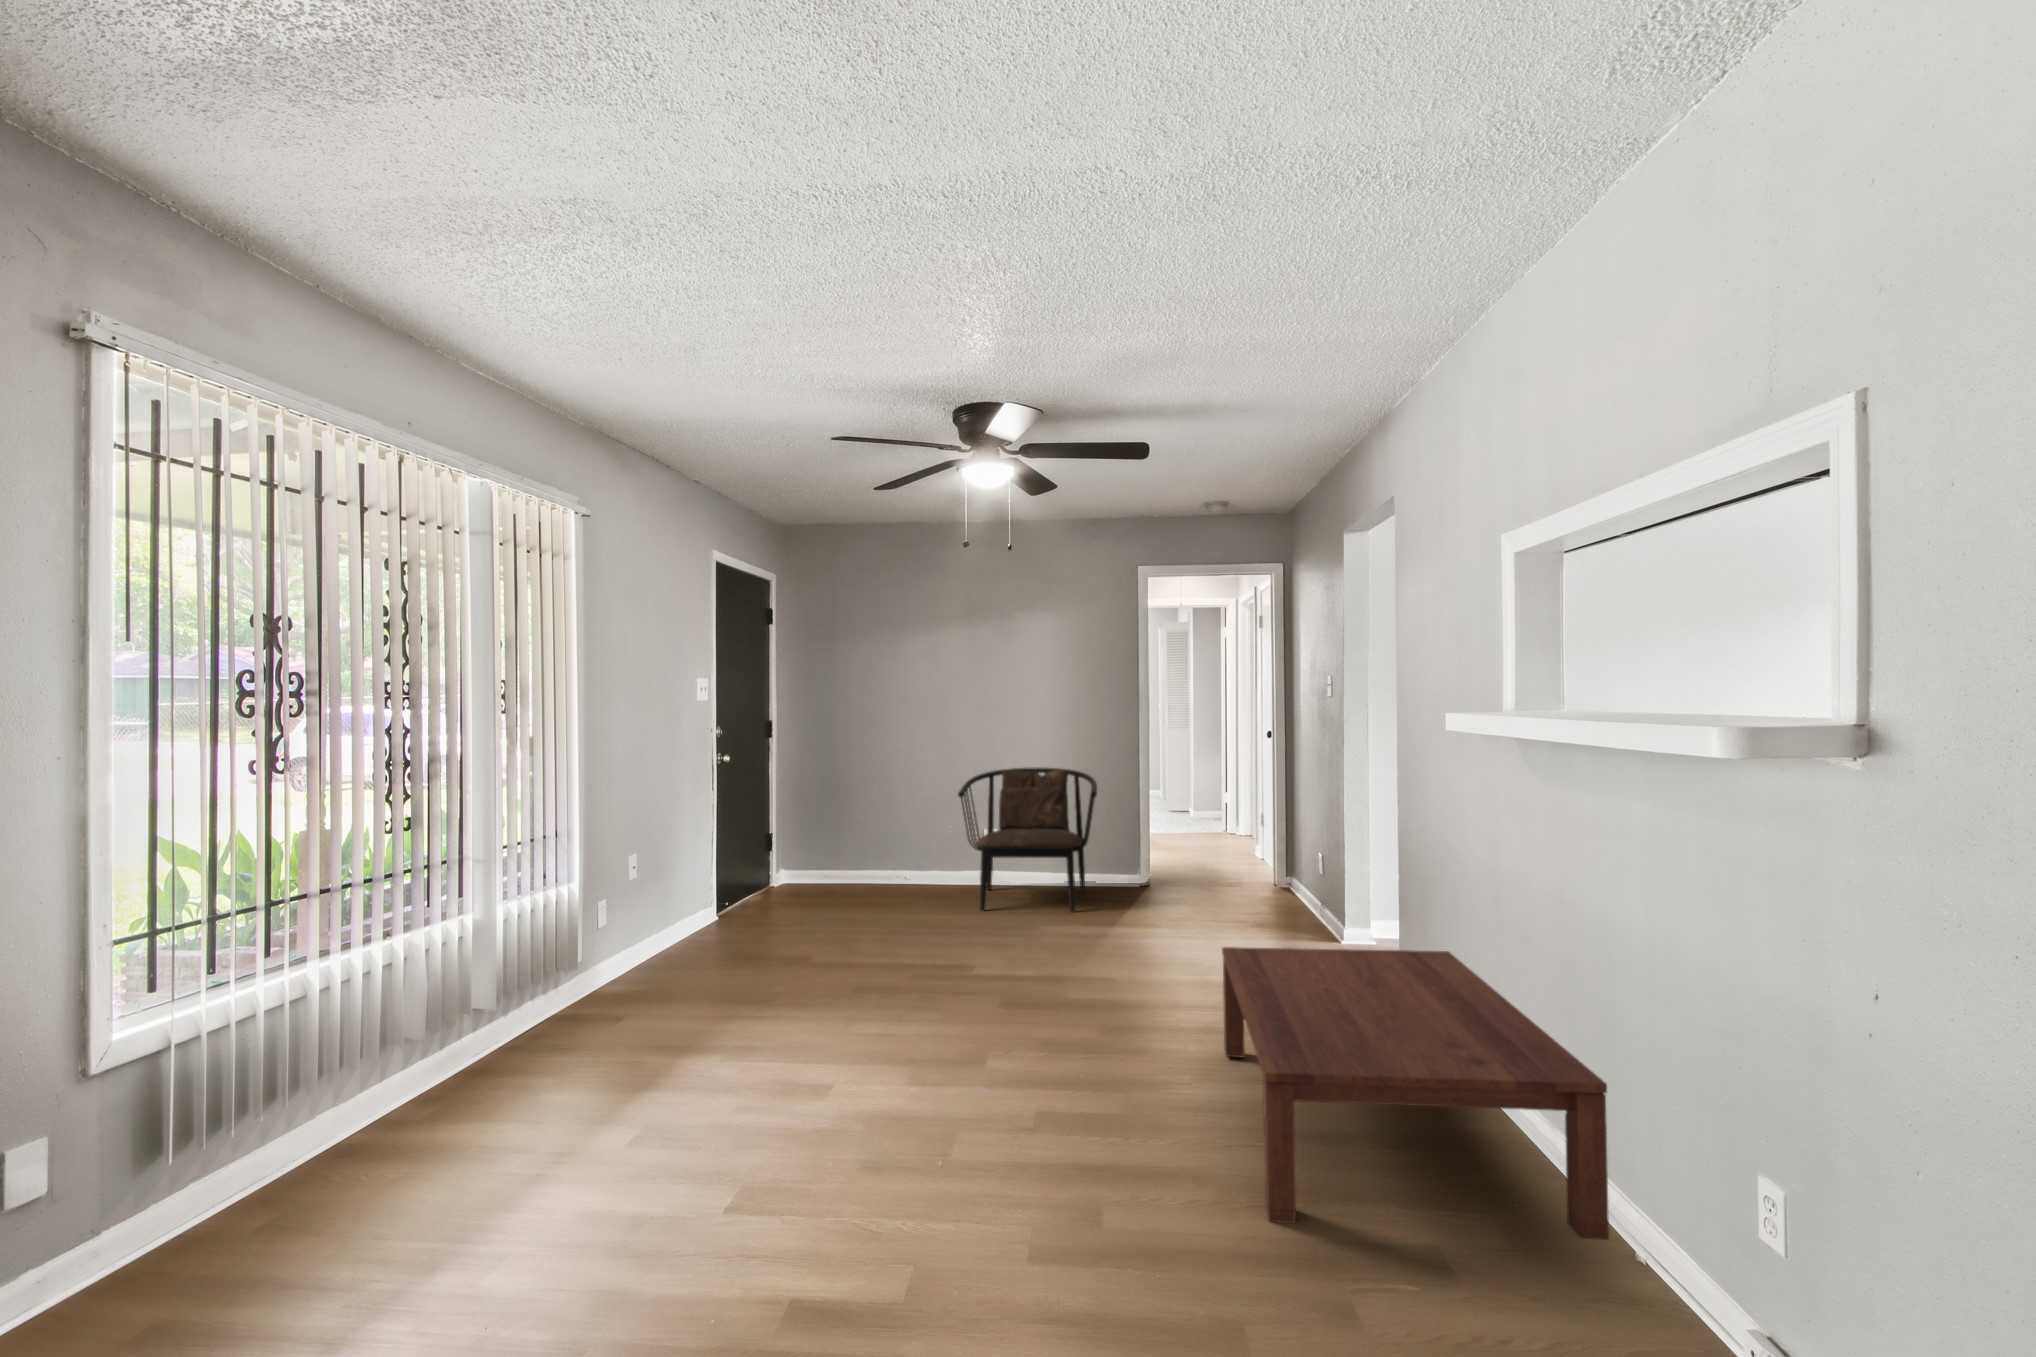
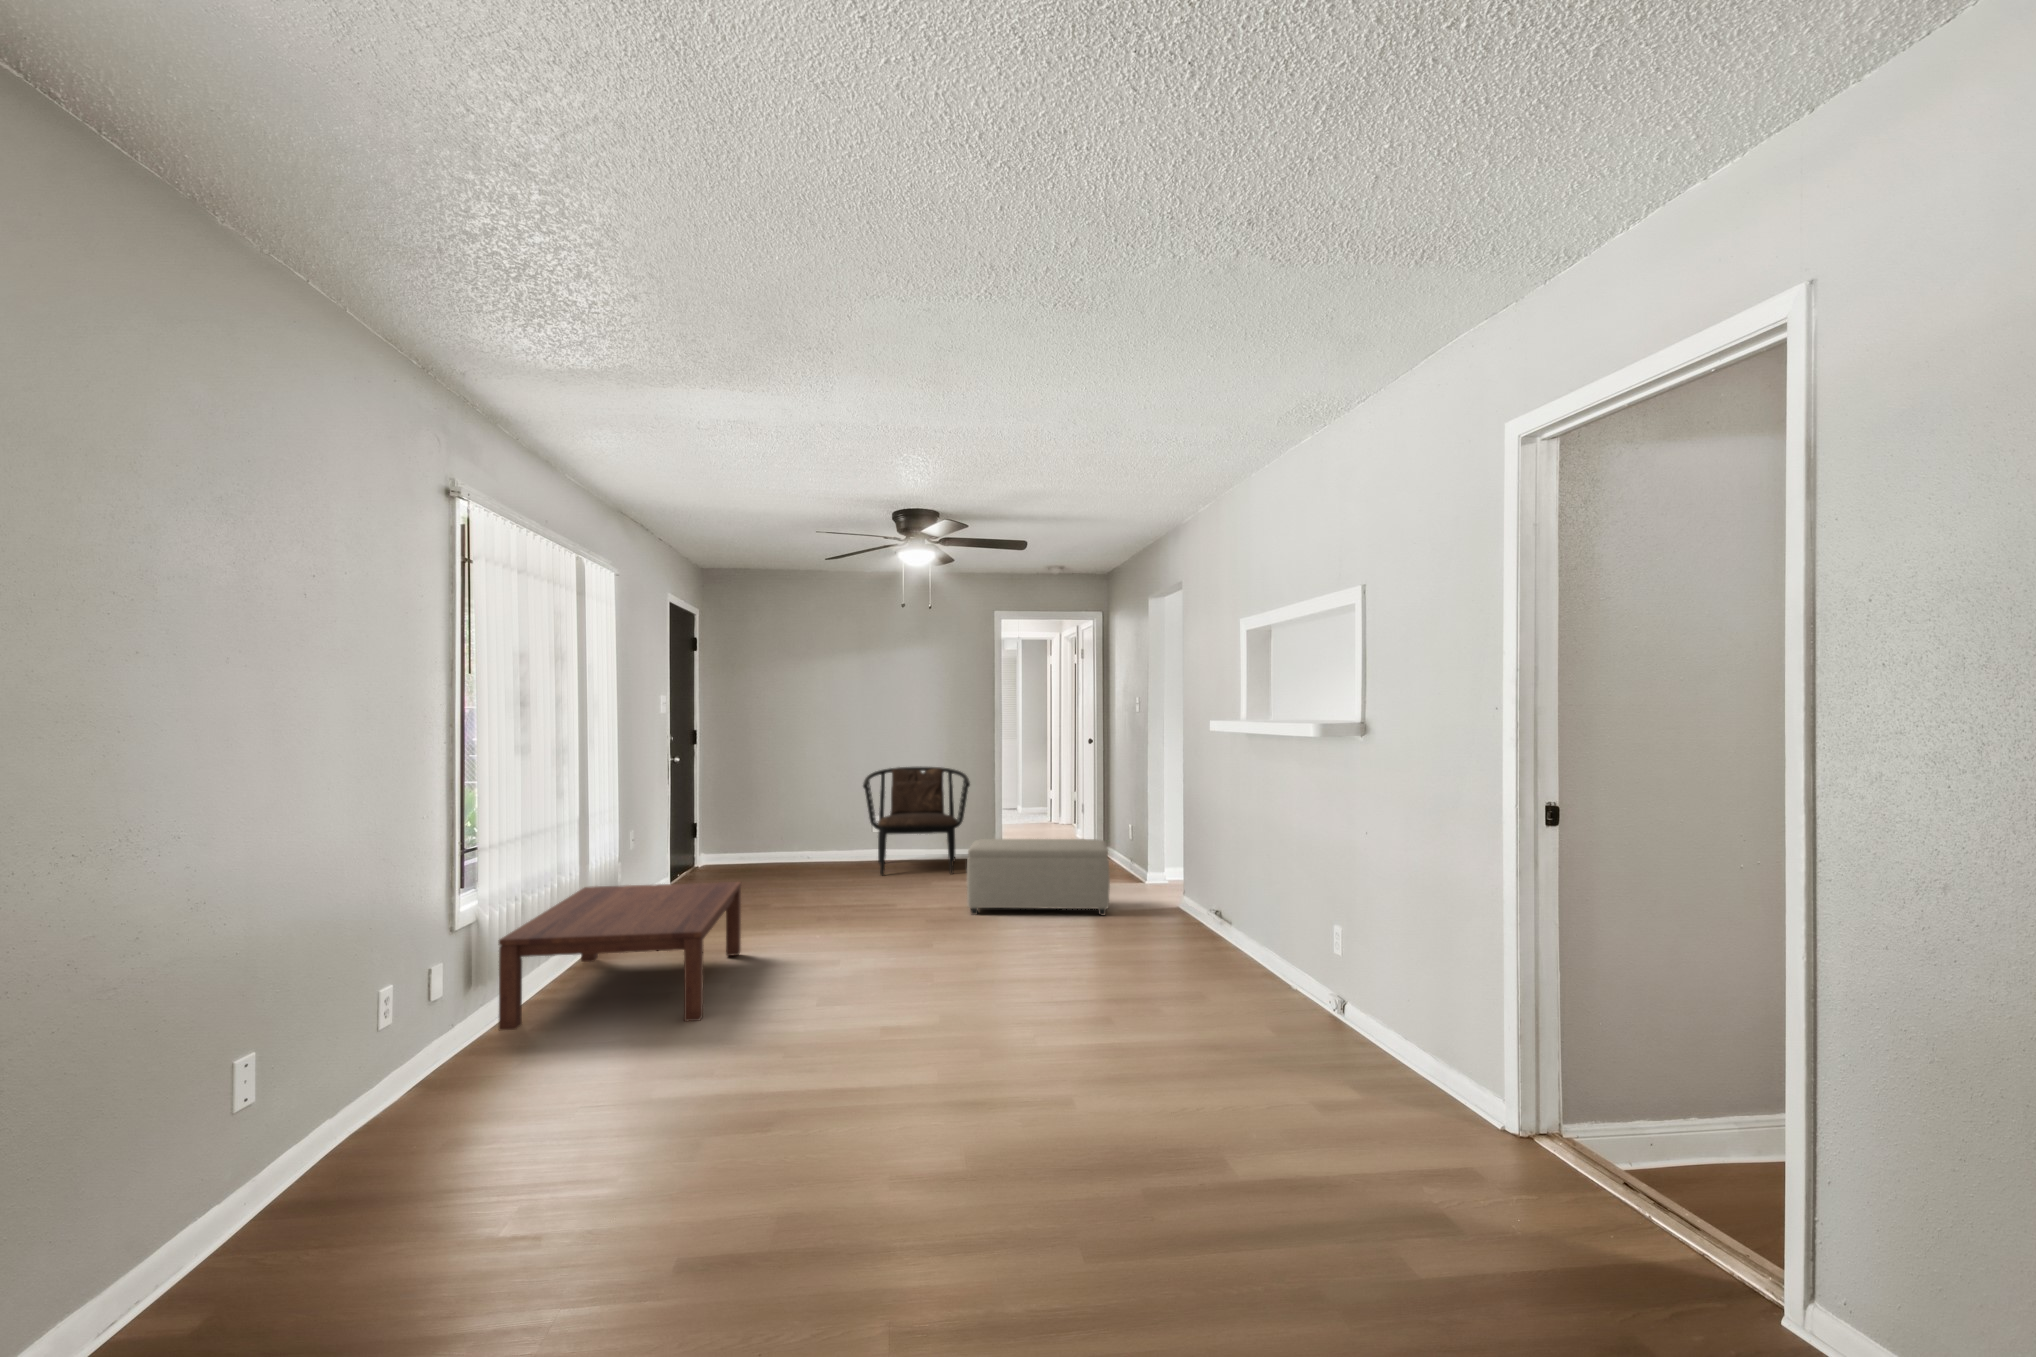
ottoman: none [1065,879,1279,1007] -> present [967,839,1110,916]
coffee table: present [1222,947,1609,1240] -> present [499,882,741,1031]

